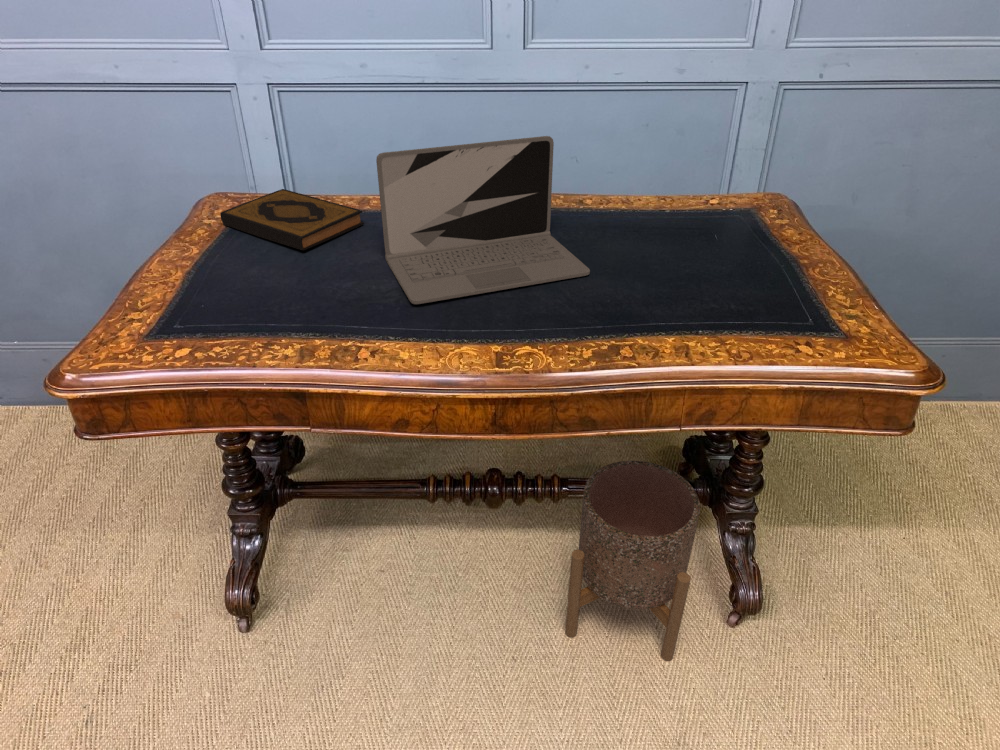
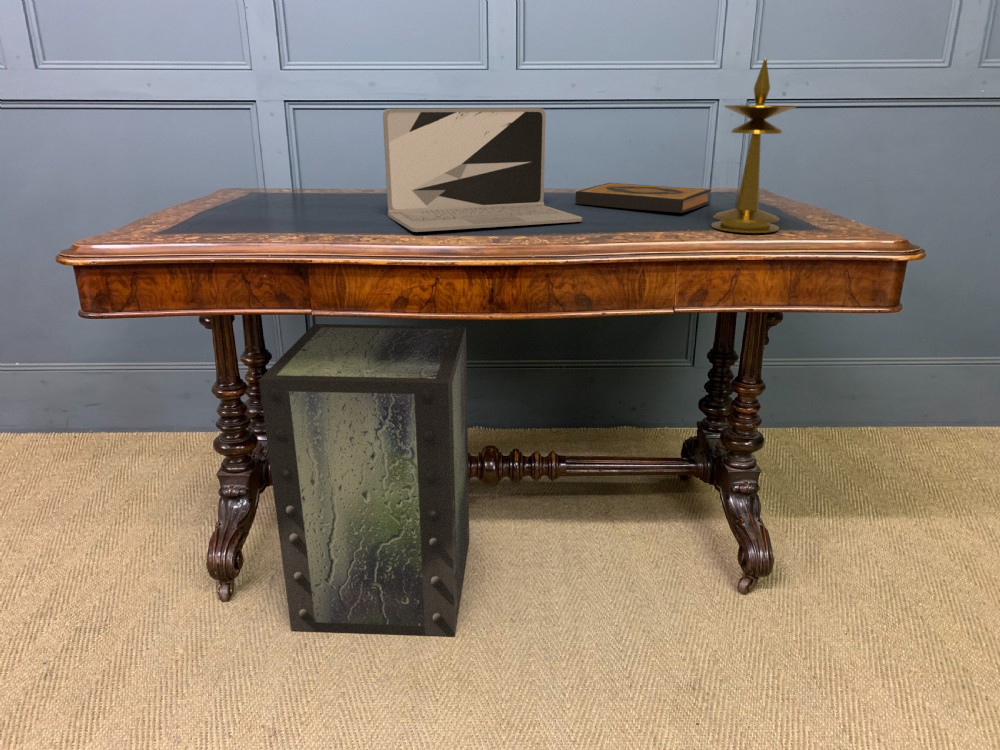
candlestick: none [726,119,828,304] -> present [711,58,796,233]
hardback book: present [220,189,364,250] -> present [575,183,711,213]
storage box: none [261,378,473,679] -> present [259,324,469,637]
planter: present [565,461,700,661] -> none [567,413,701,621]

